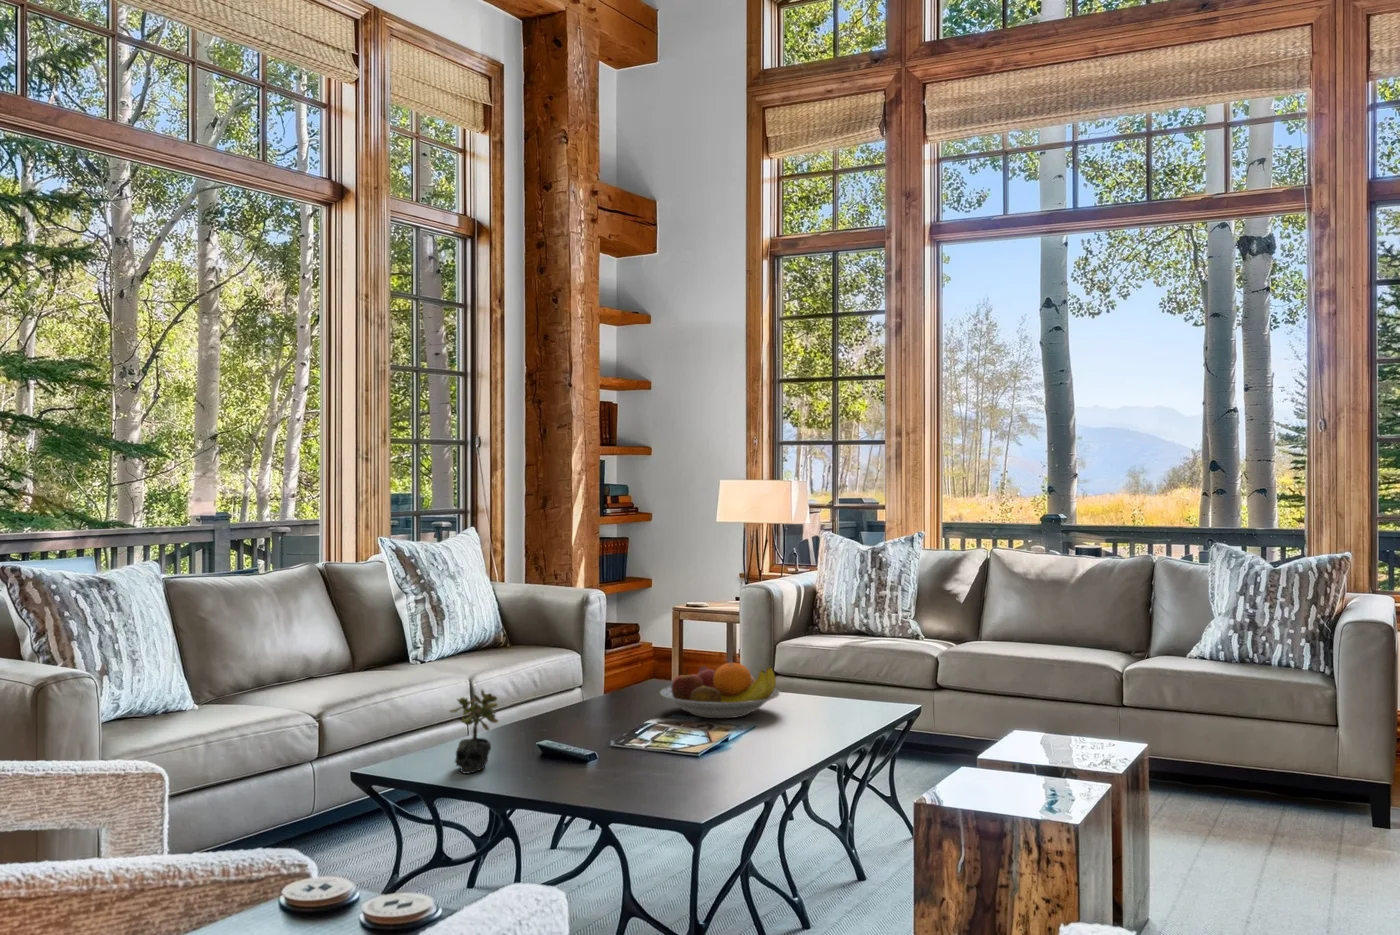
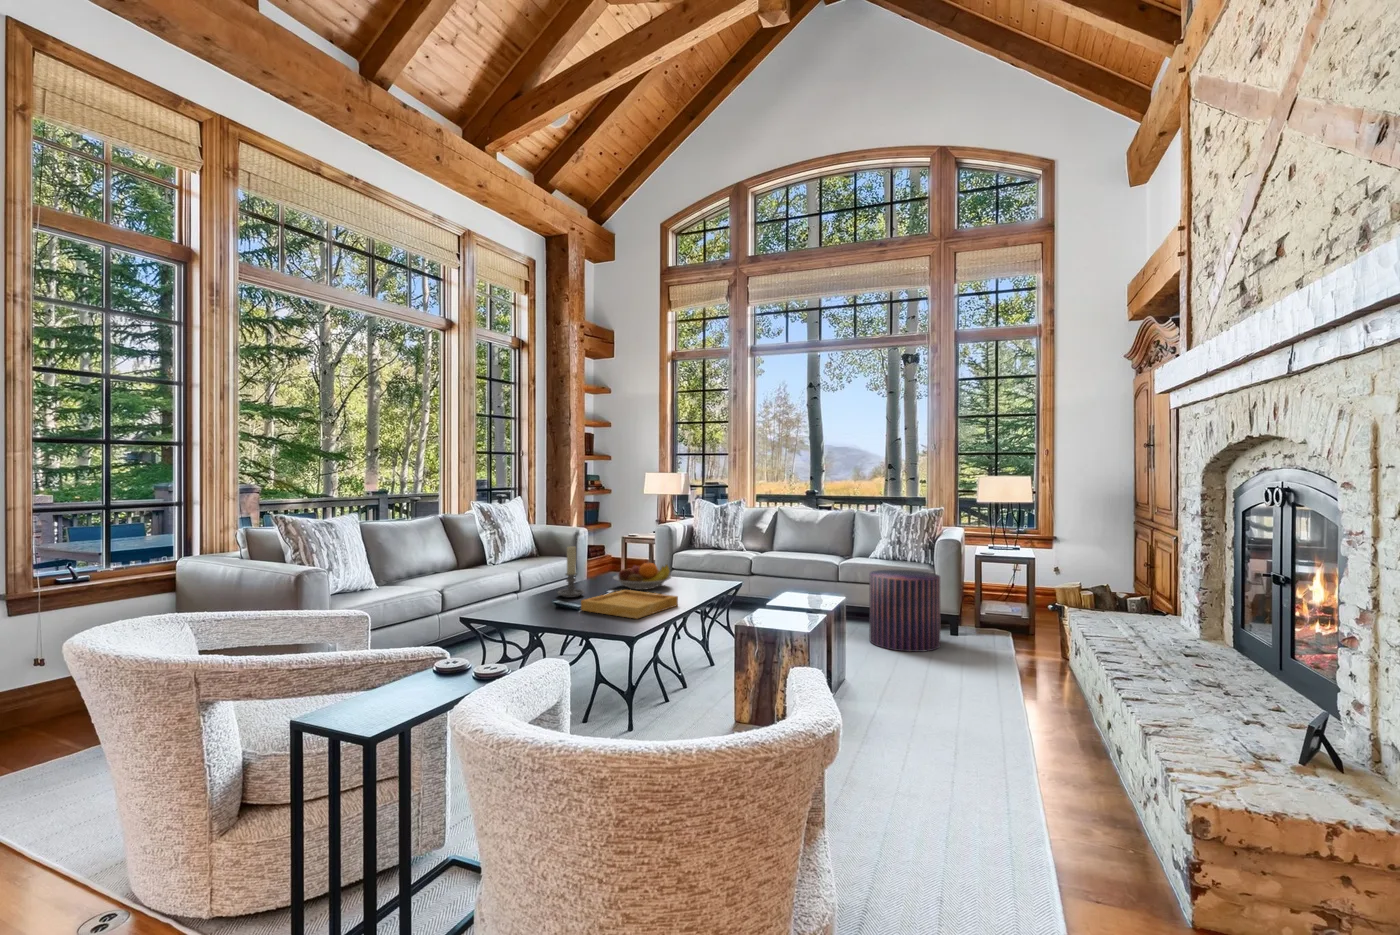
candle holder: none [548,627,604,733] -> present [558,546,585,598]
pouf: none [1193,682,1352,860] -> present [869,570,940,652]
succulent plant: present [450,690,498,773] -> none [508,576,533,616]
tray: none [597,719,797,785] -> present [581,590,678,619]

